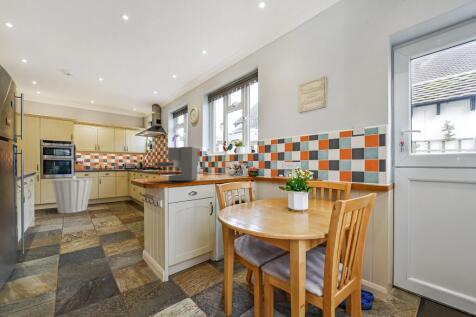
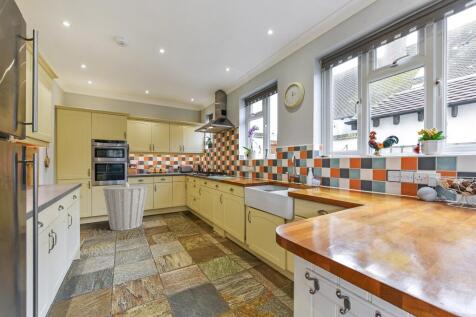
coffee maker: present [158,147,197,181] -> none [317,137,441,239]

